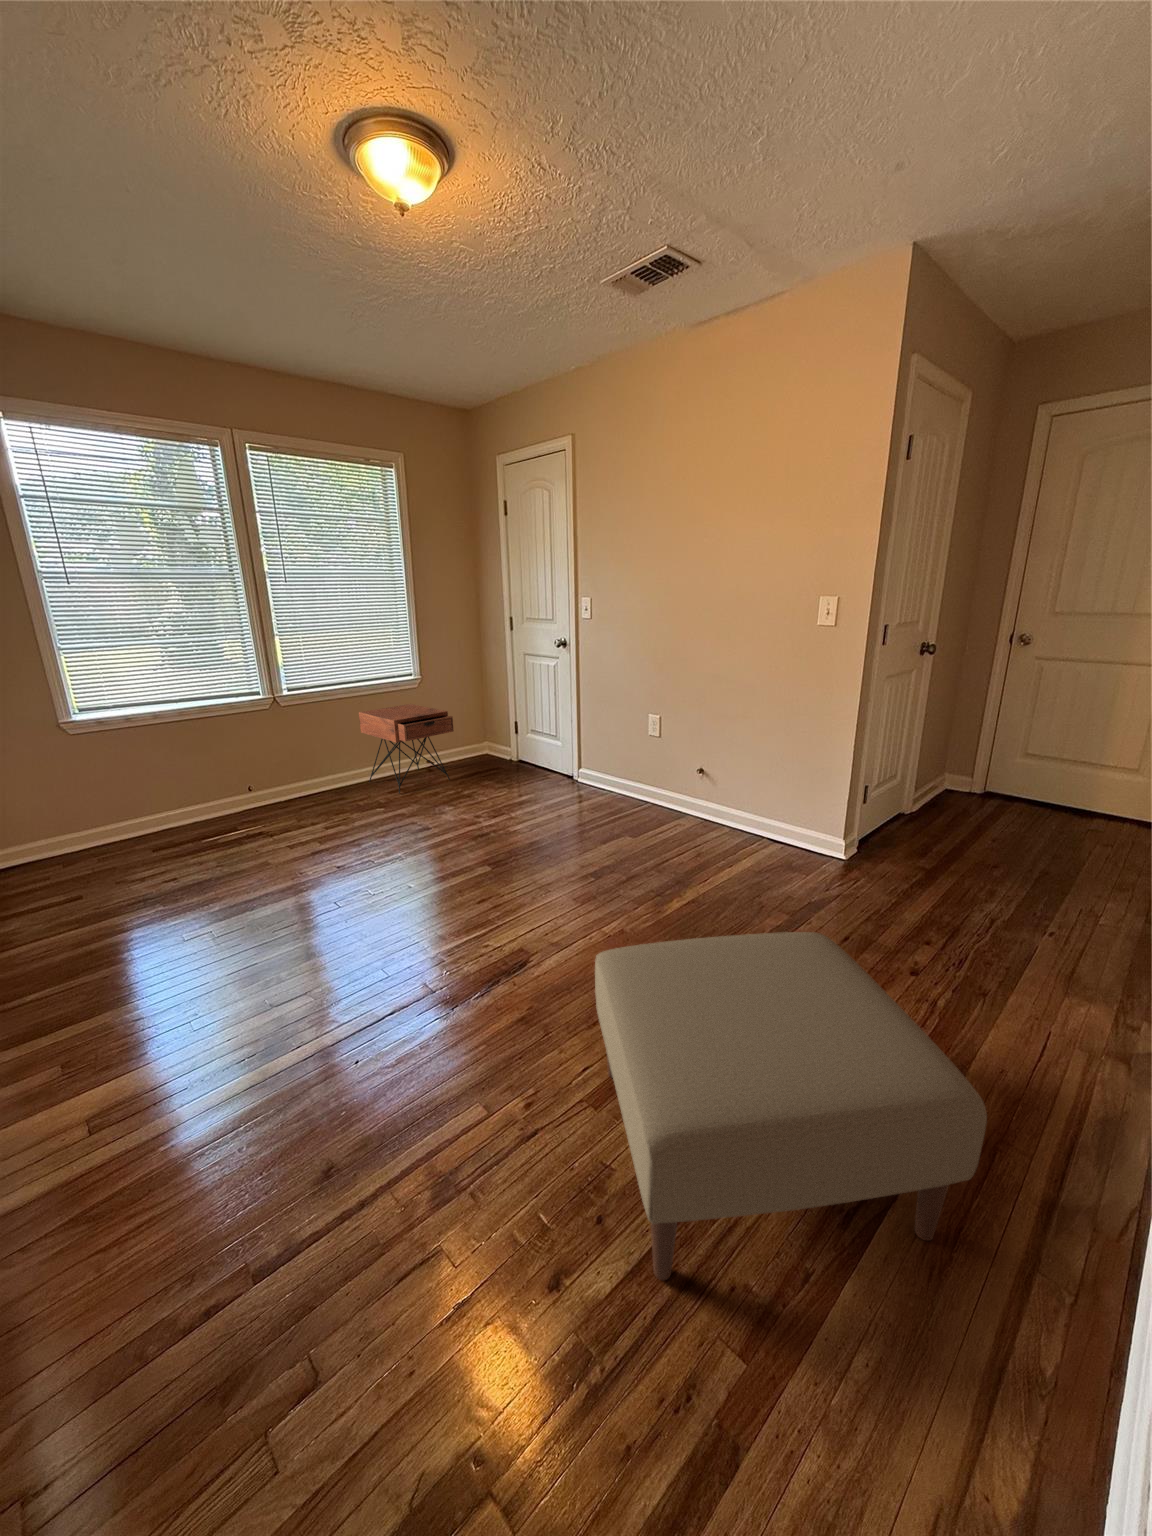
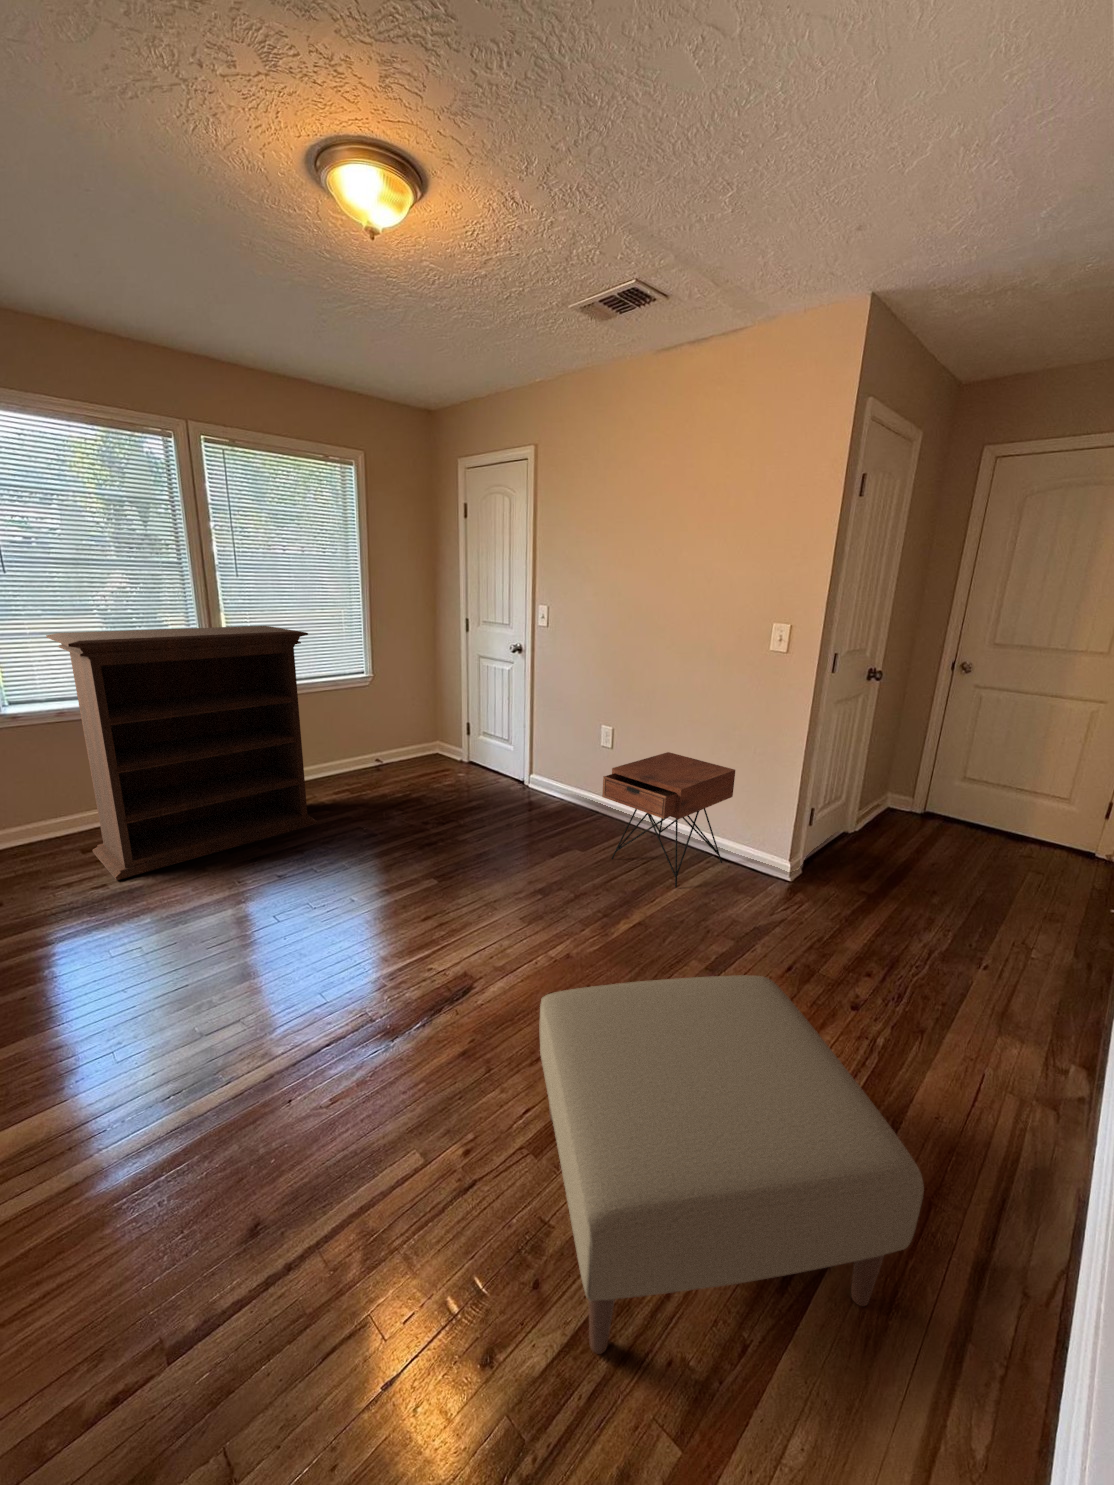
bookshelf: none [111,629,373,874] -> present [46,626,317,880]
nightstand: present [359,704,454,794] -> present [602,752,735,887]

